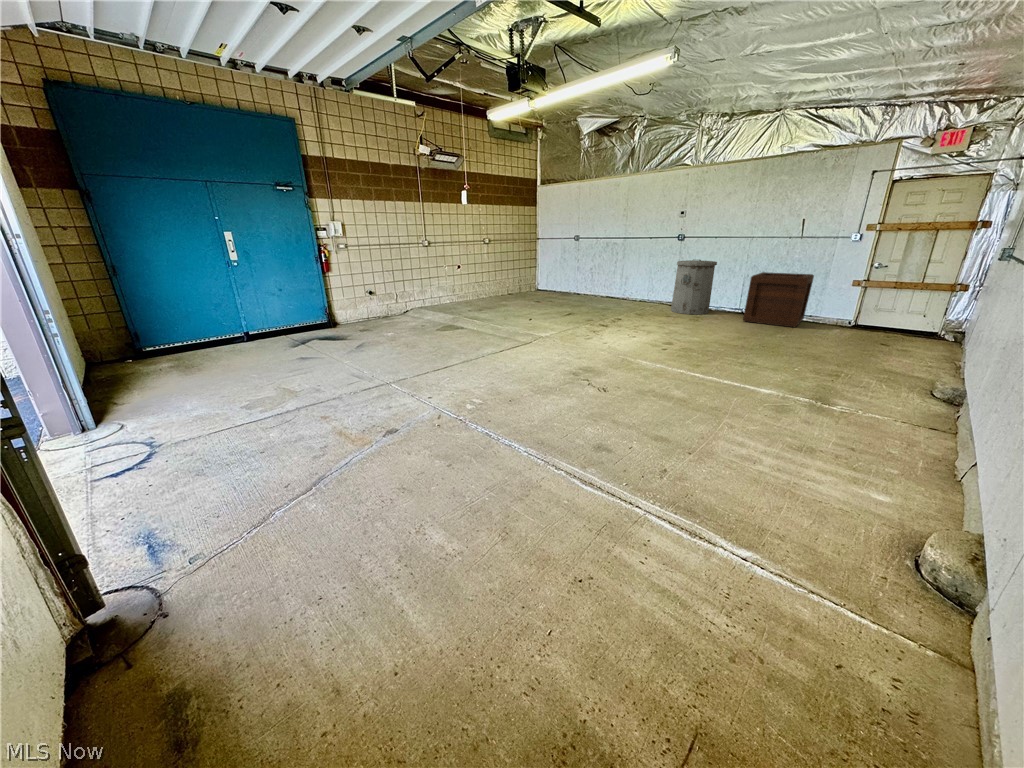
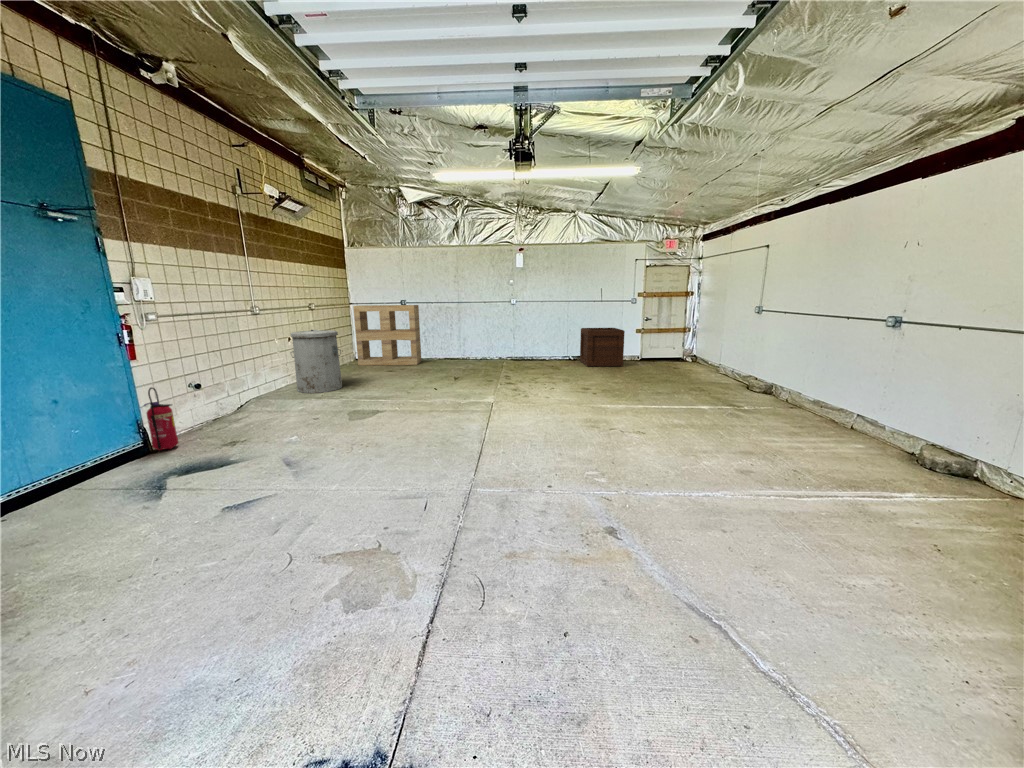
shelving unit: none [532,240,588,298] -> present [353,305,421,365]
trash can: present [671,260,717,314] -> present [291,330,342,393]
fire extinguisher: none [328,288,348,327] -> present [144,388,178,450]

